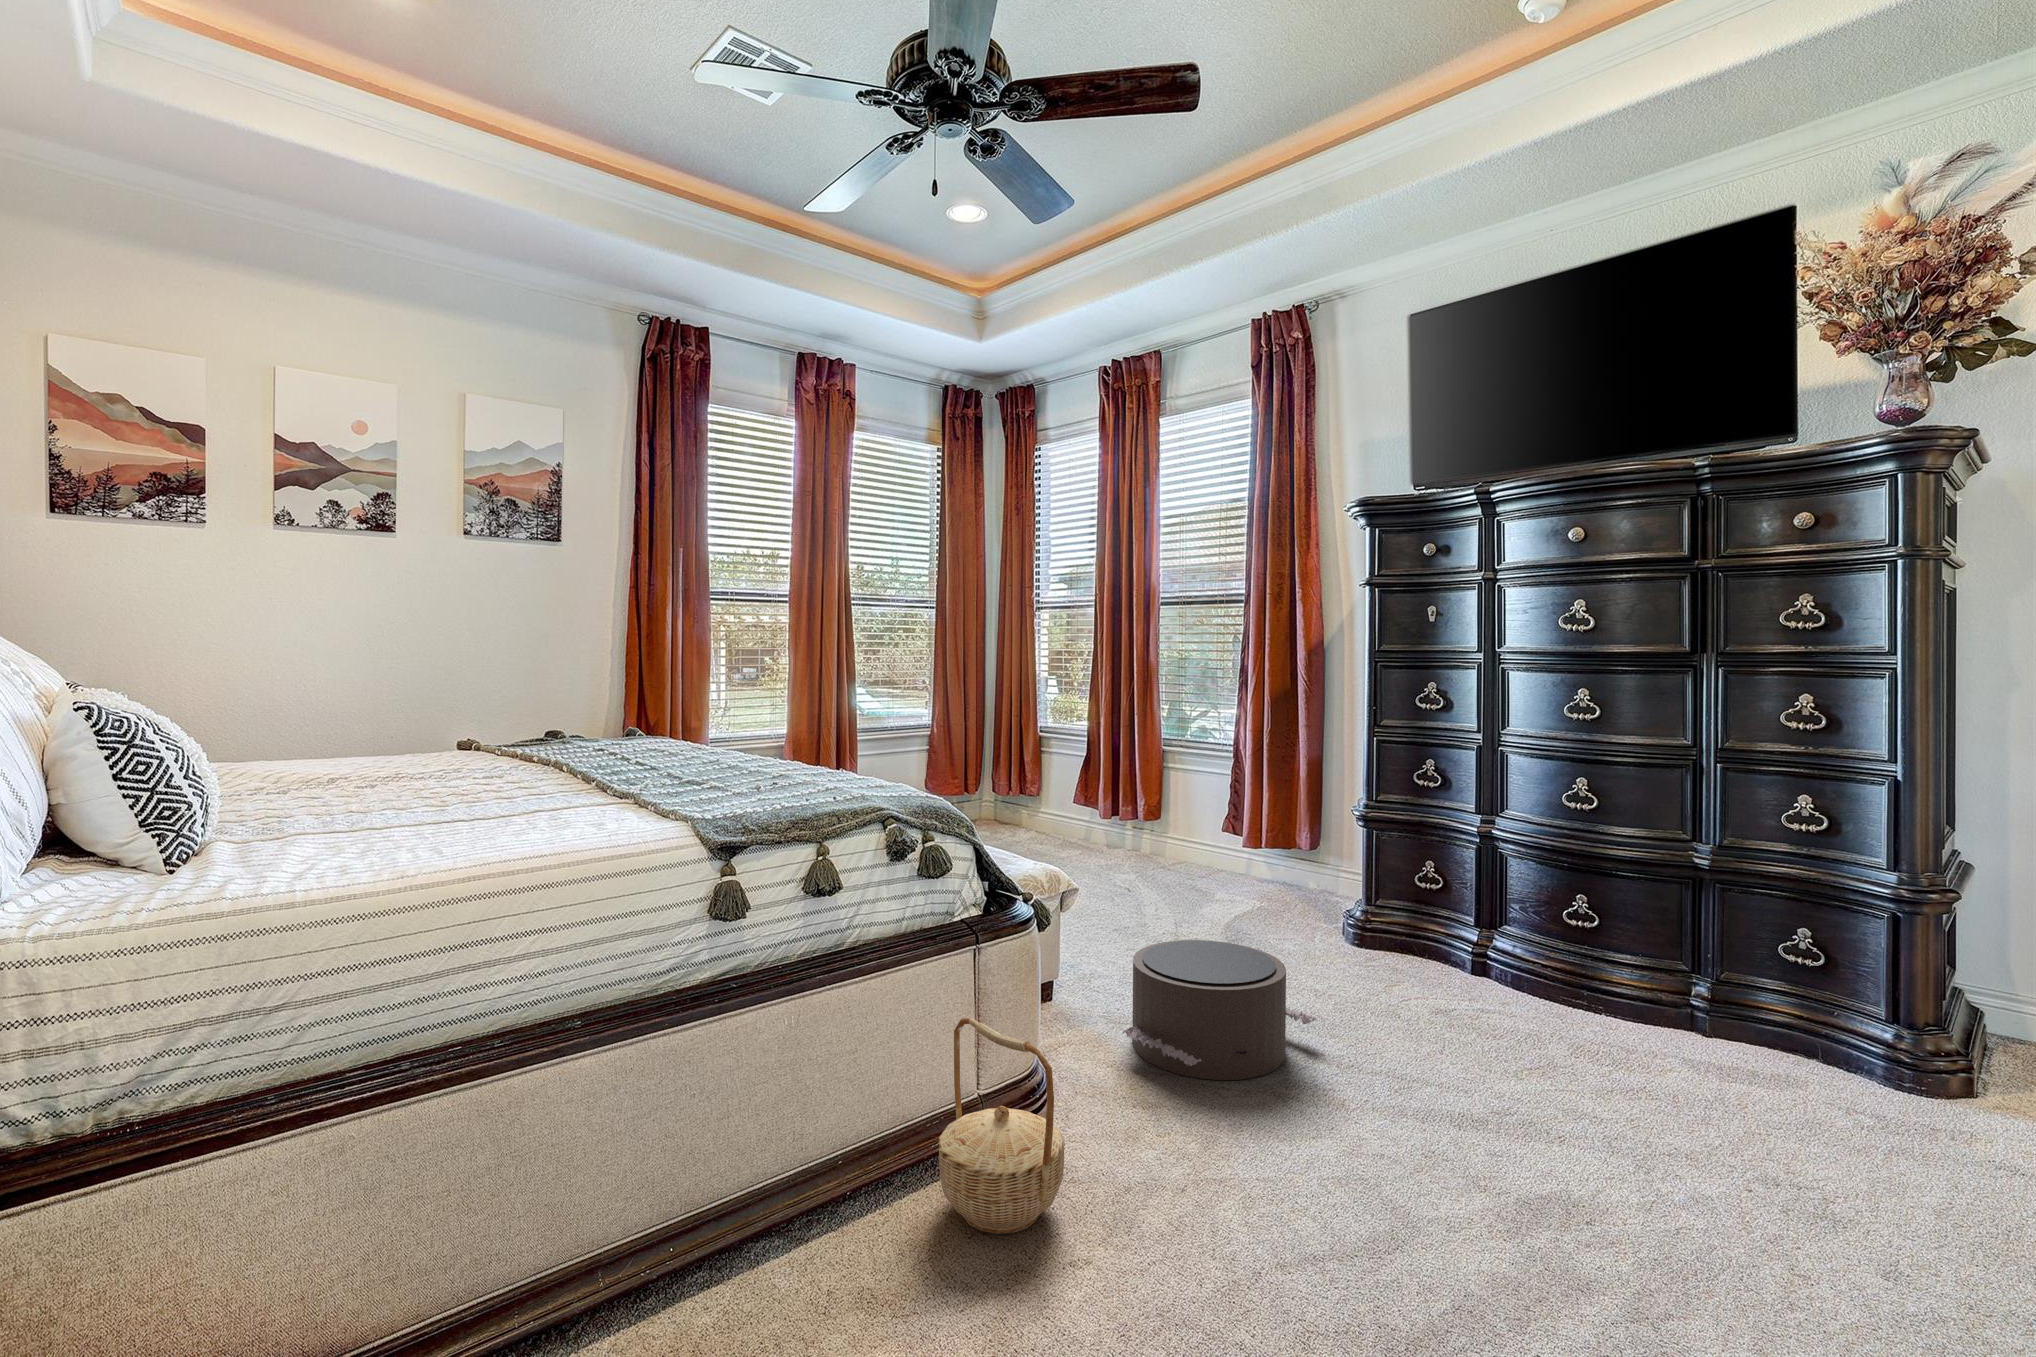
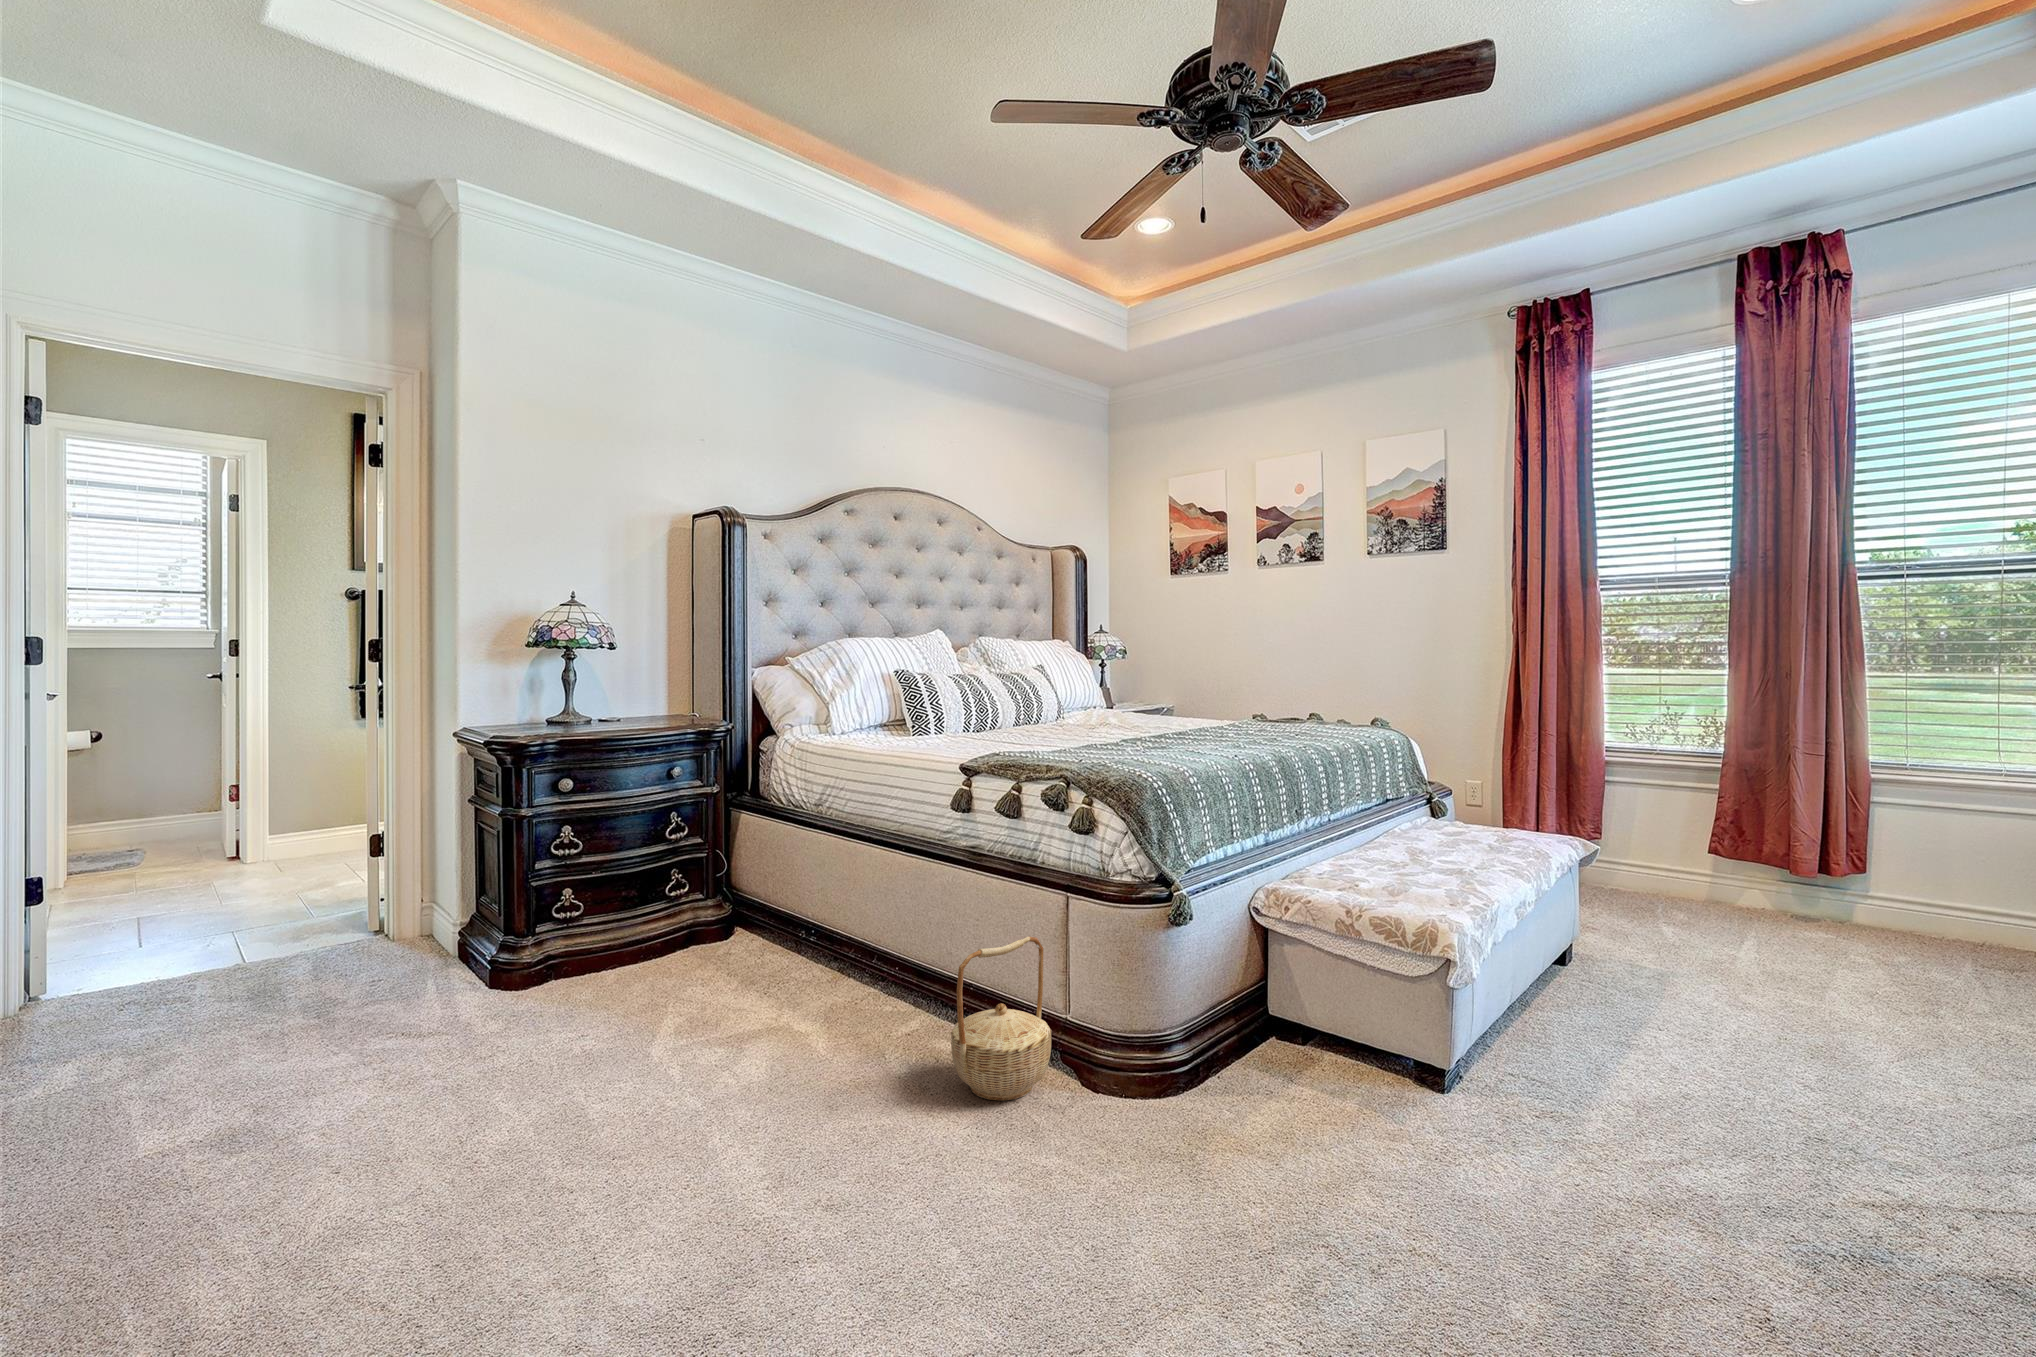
pouf: present [1123,940,1316,1080] -> none [1263,1034,1576,1262]

